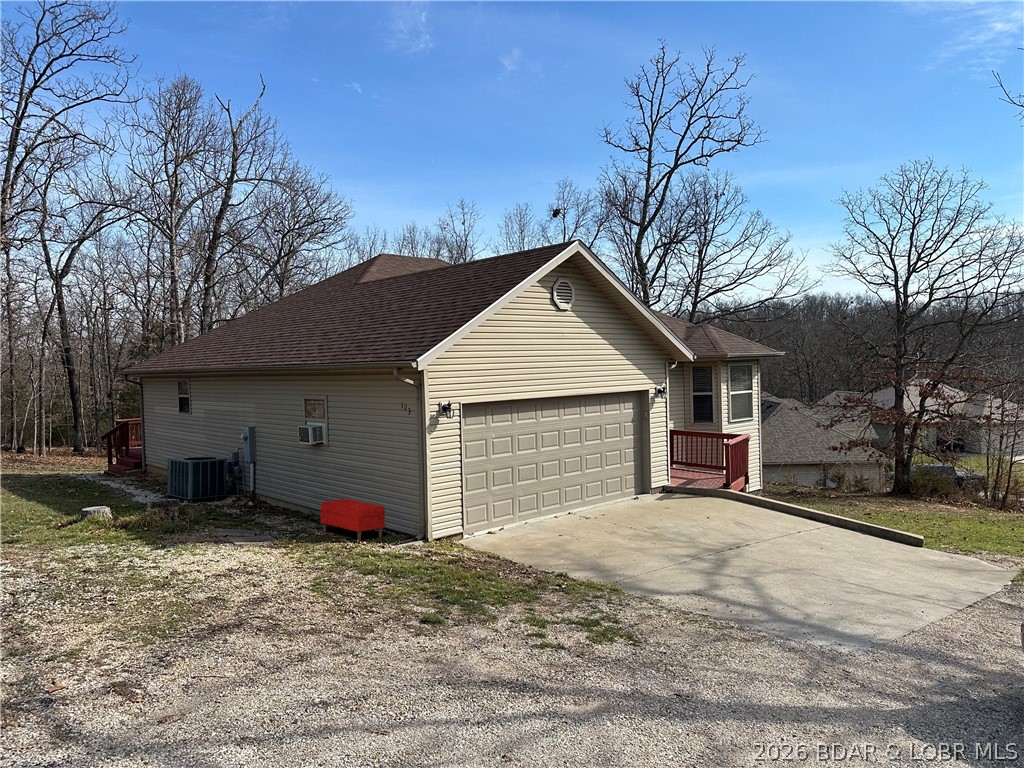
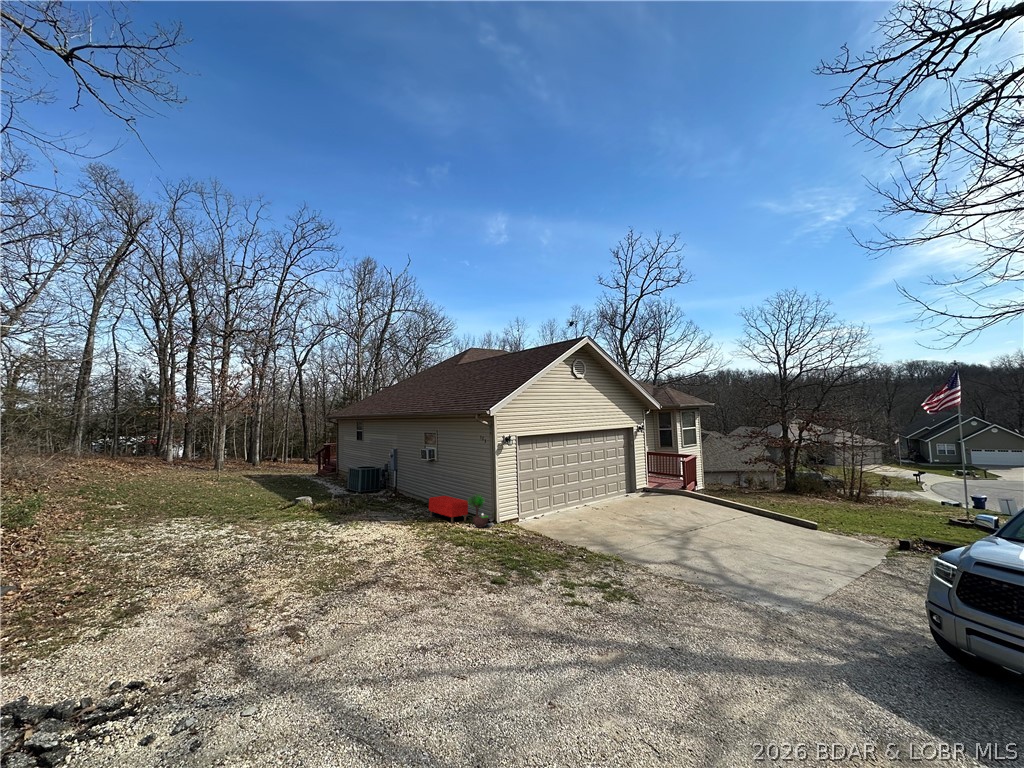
potted tree: none [381,490,418,547] -> present [468,495,488,528]

